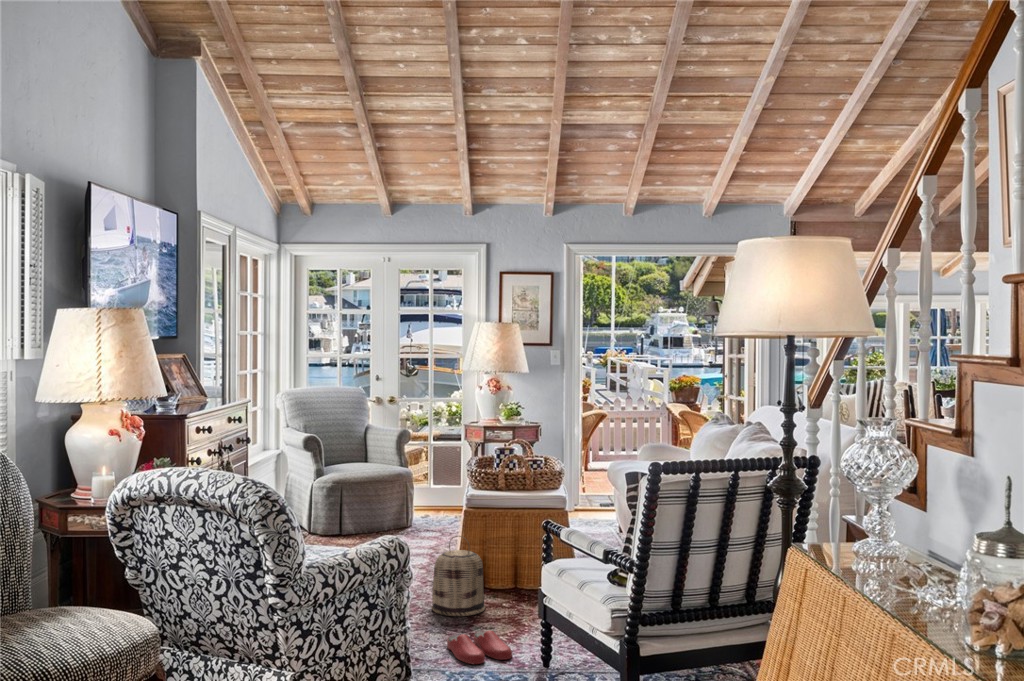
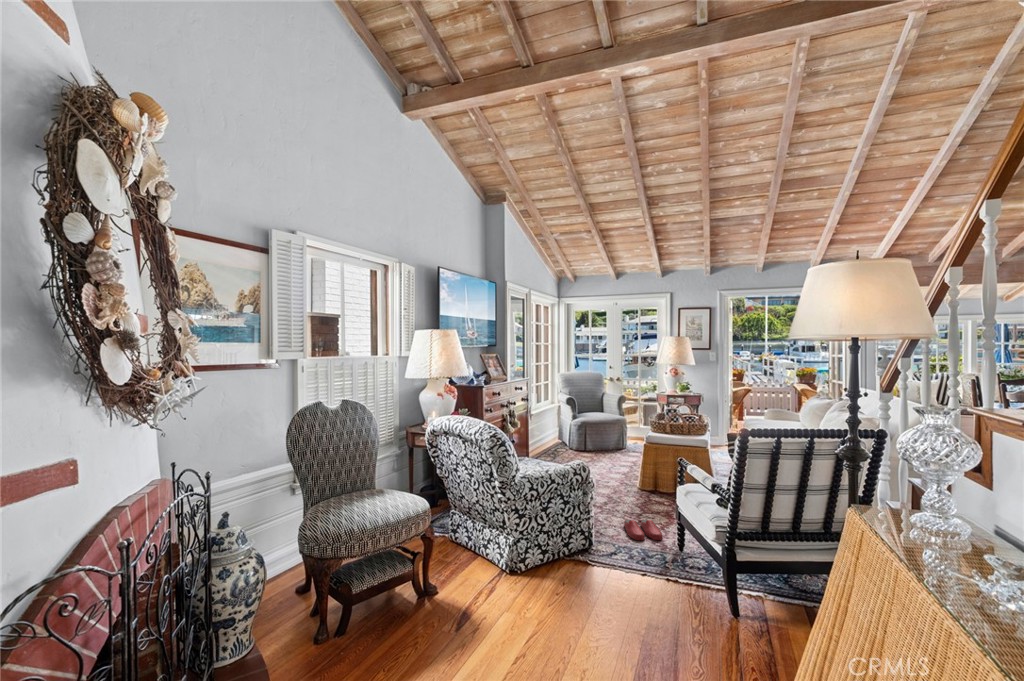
basket: present [432,536,485,616] -> none [621,460,653,507]

